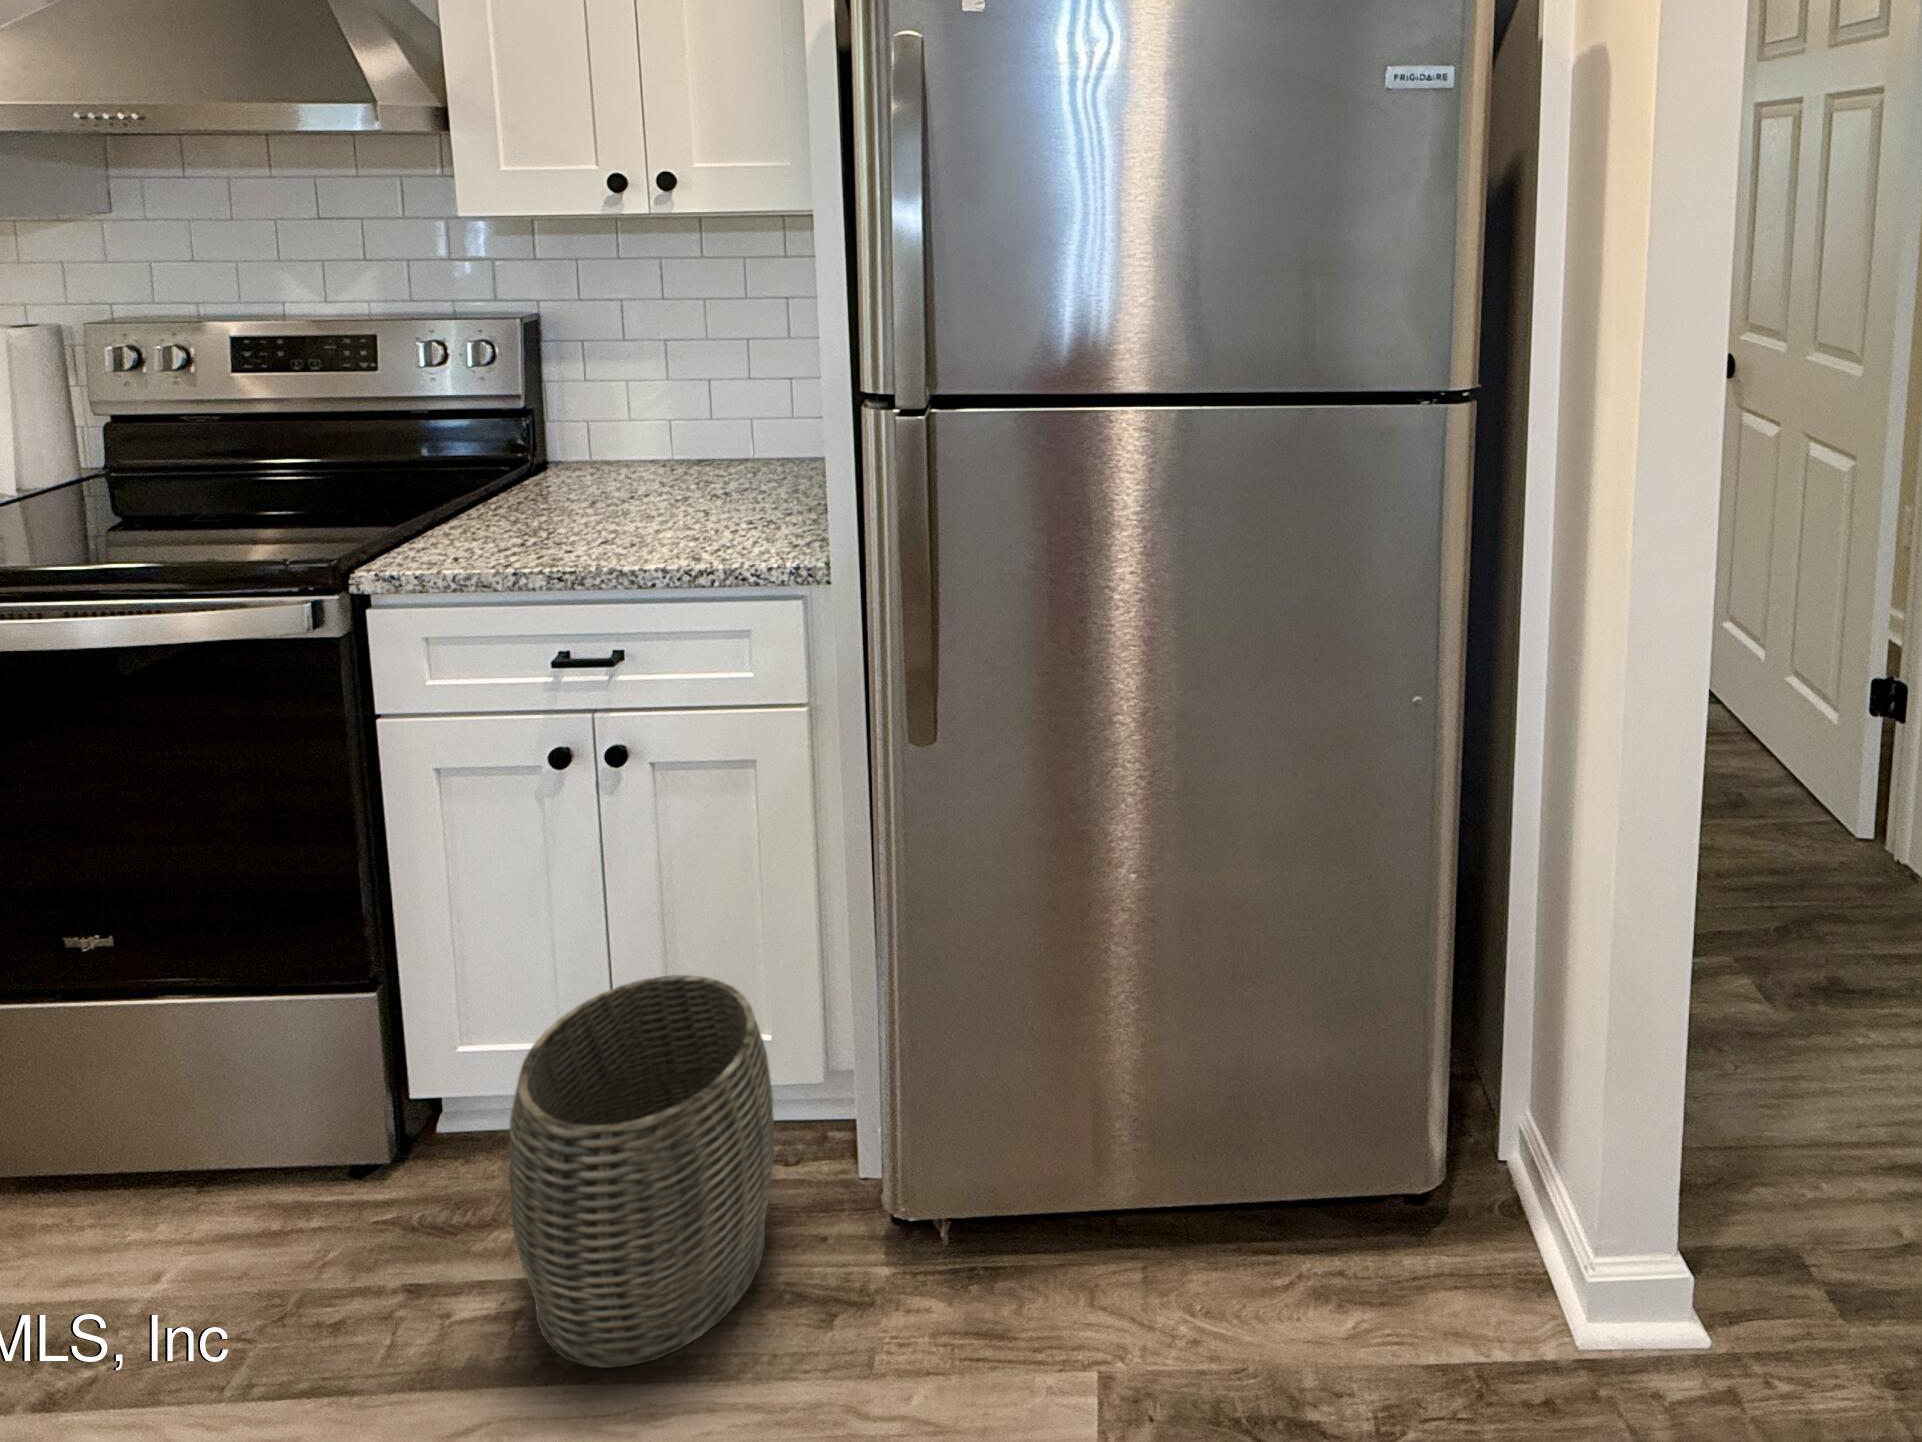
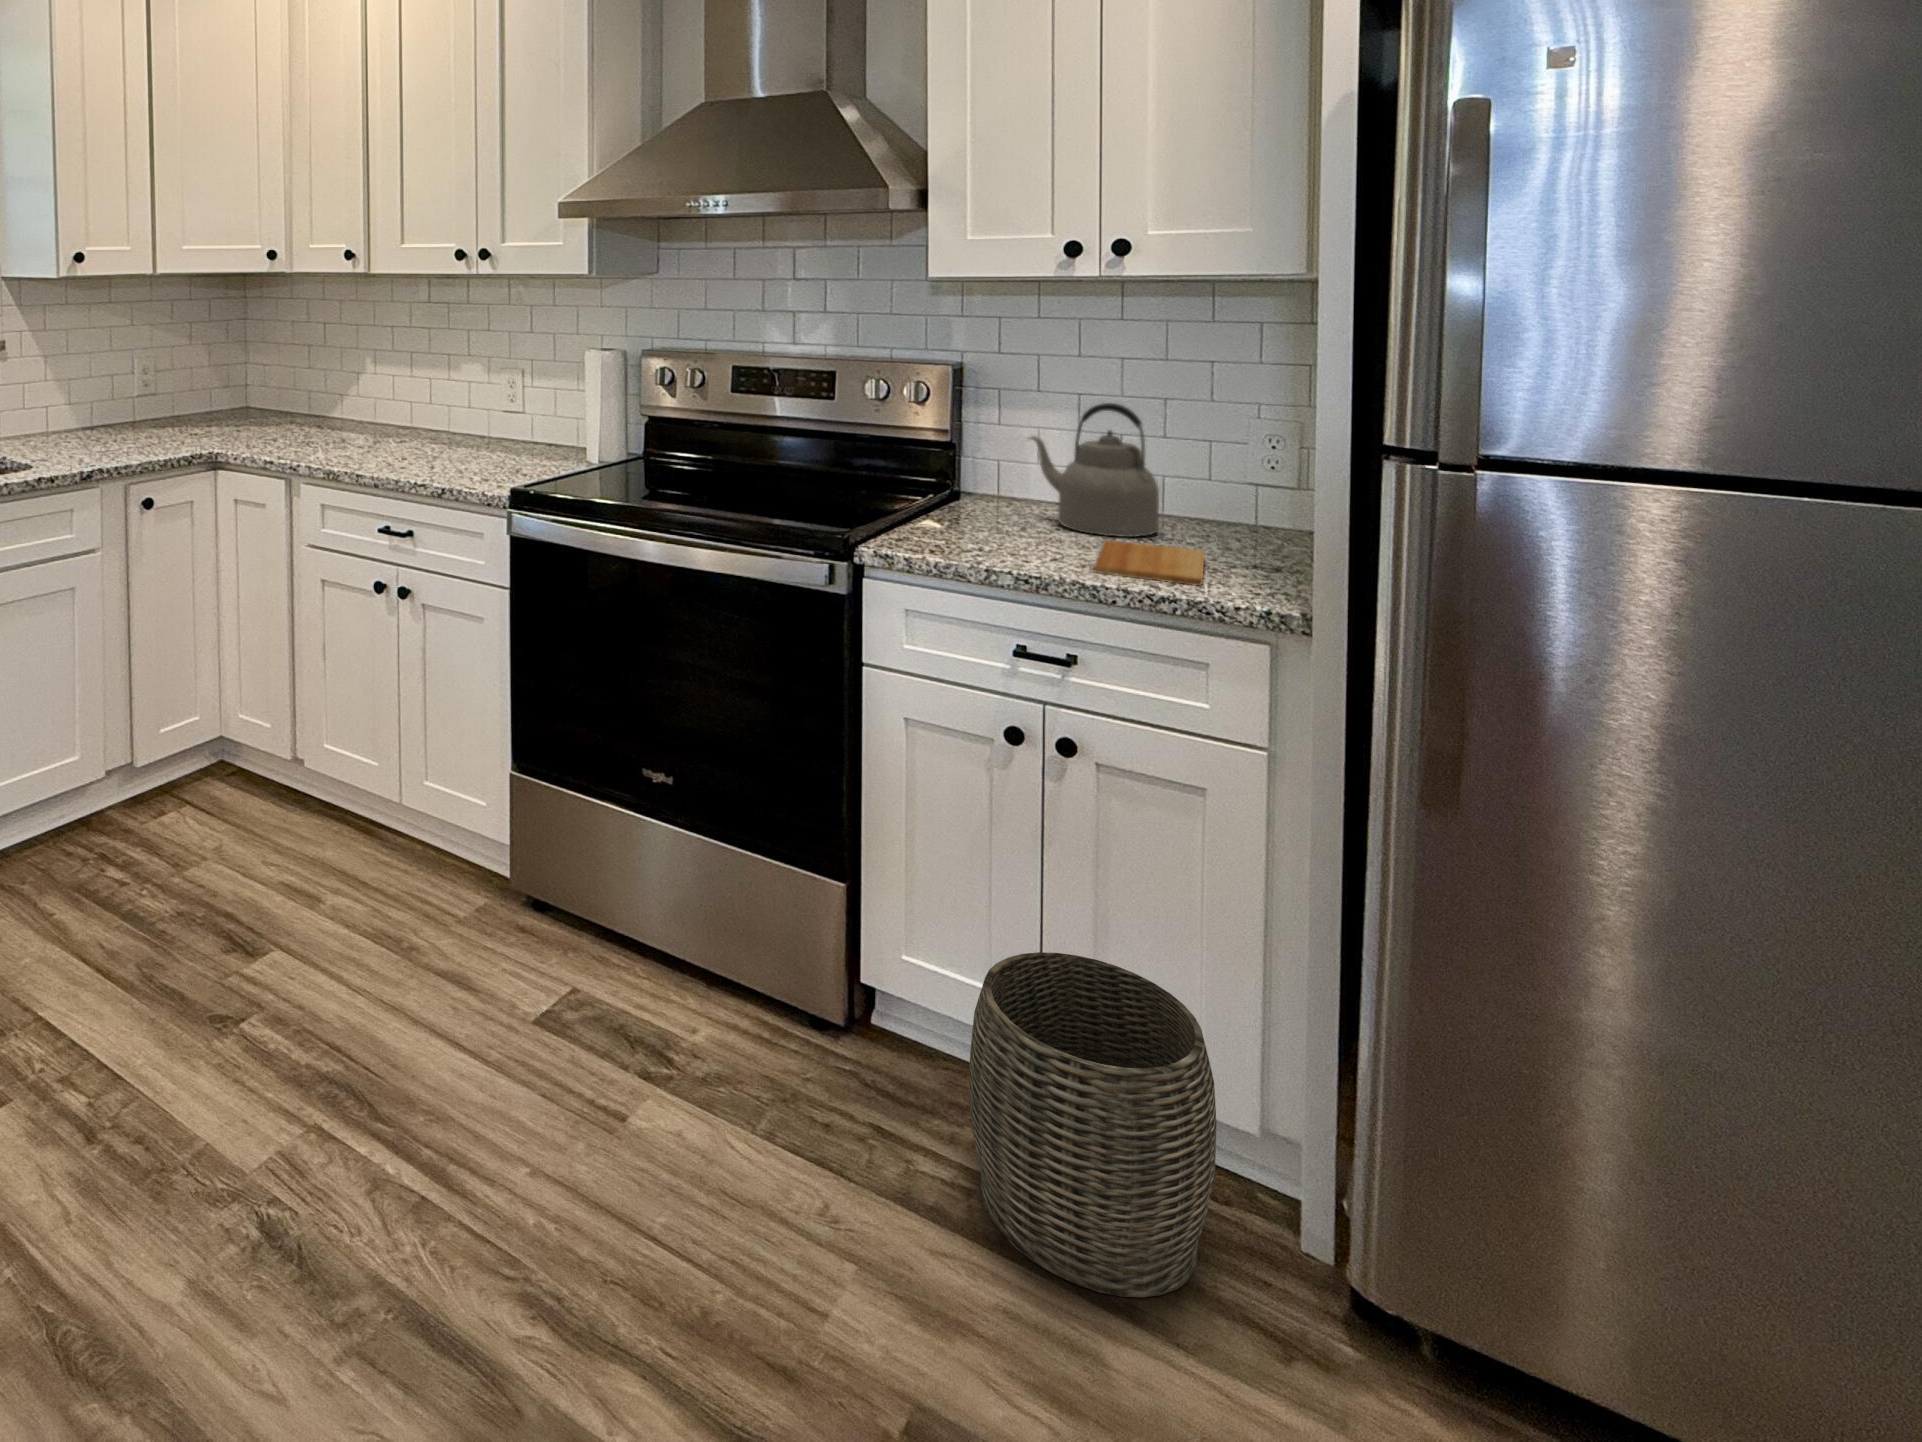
kettle: none [601,350,740,496] -> present [1030,403,1159,537]
cutting board: none [635,501,765,555] -> present [1094,540,1204,586]

